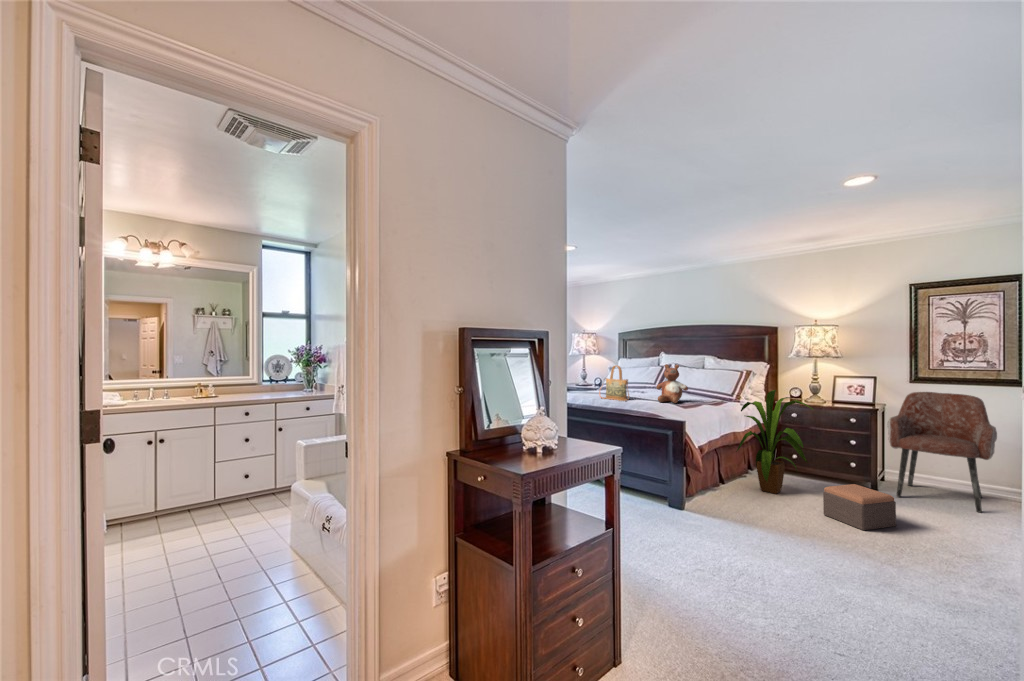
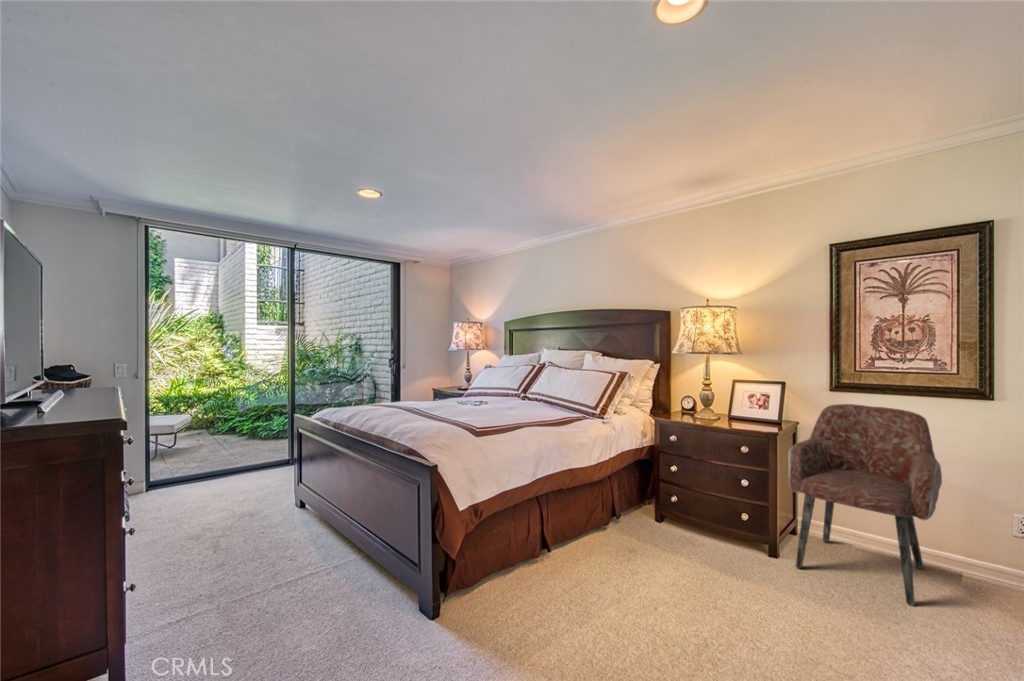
stuffed bear: present [656,364,688,403] -> none [462,370,506,428]
handbag: present [599,366,629,401] -> none [402,371,434,424]
house plant: present [736,390,813,494] -> none [565,410,672,563]
footstool: present [823,484,896,530] -> none [658,563,761,659]

